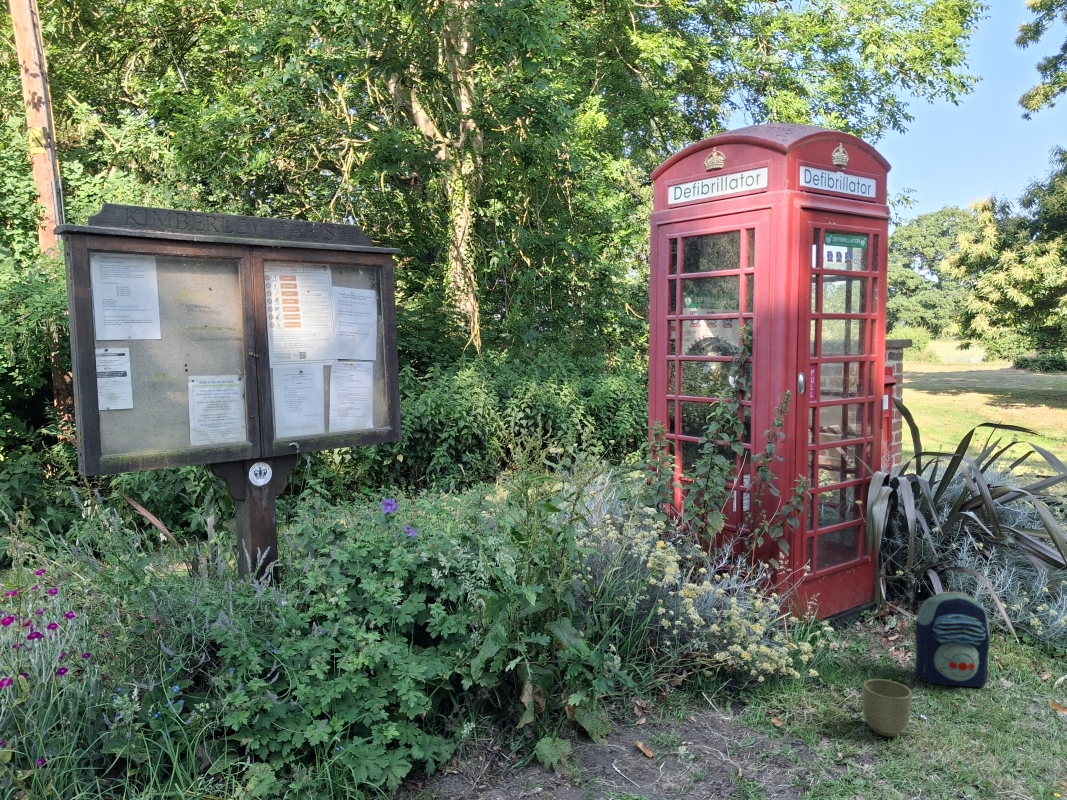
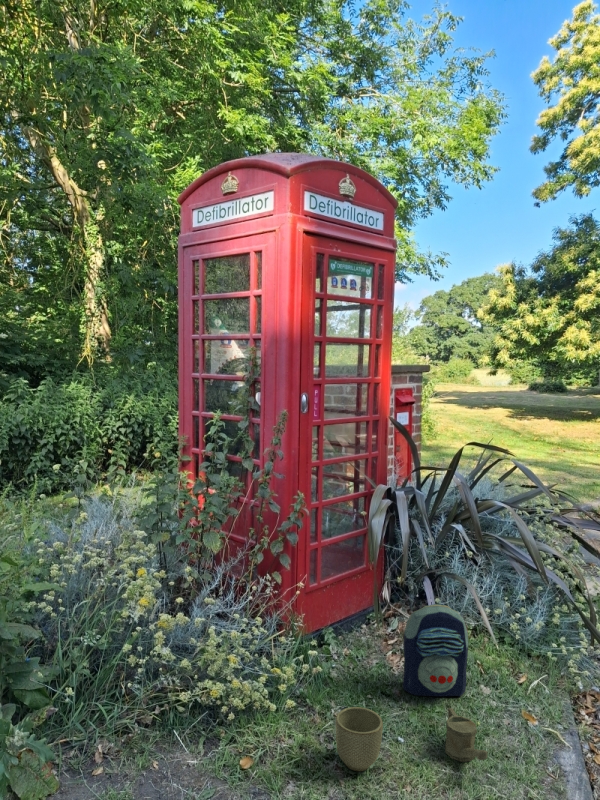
watering can: none [973,690,1025,739] -> present [445,708,488,762]

